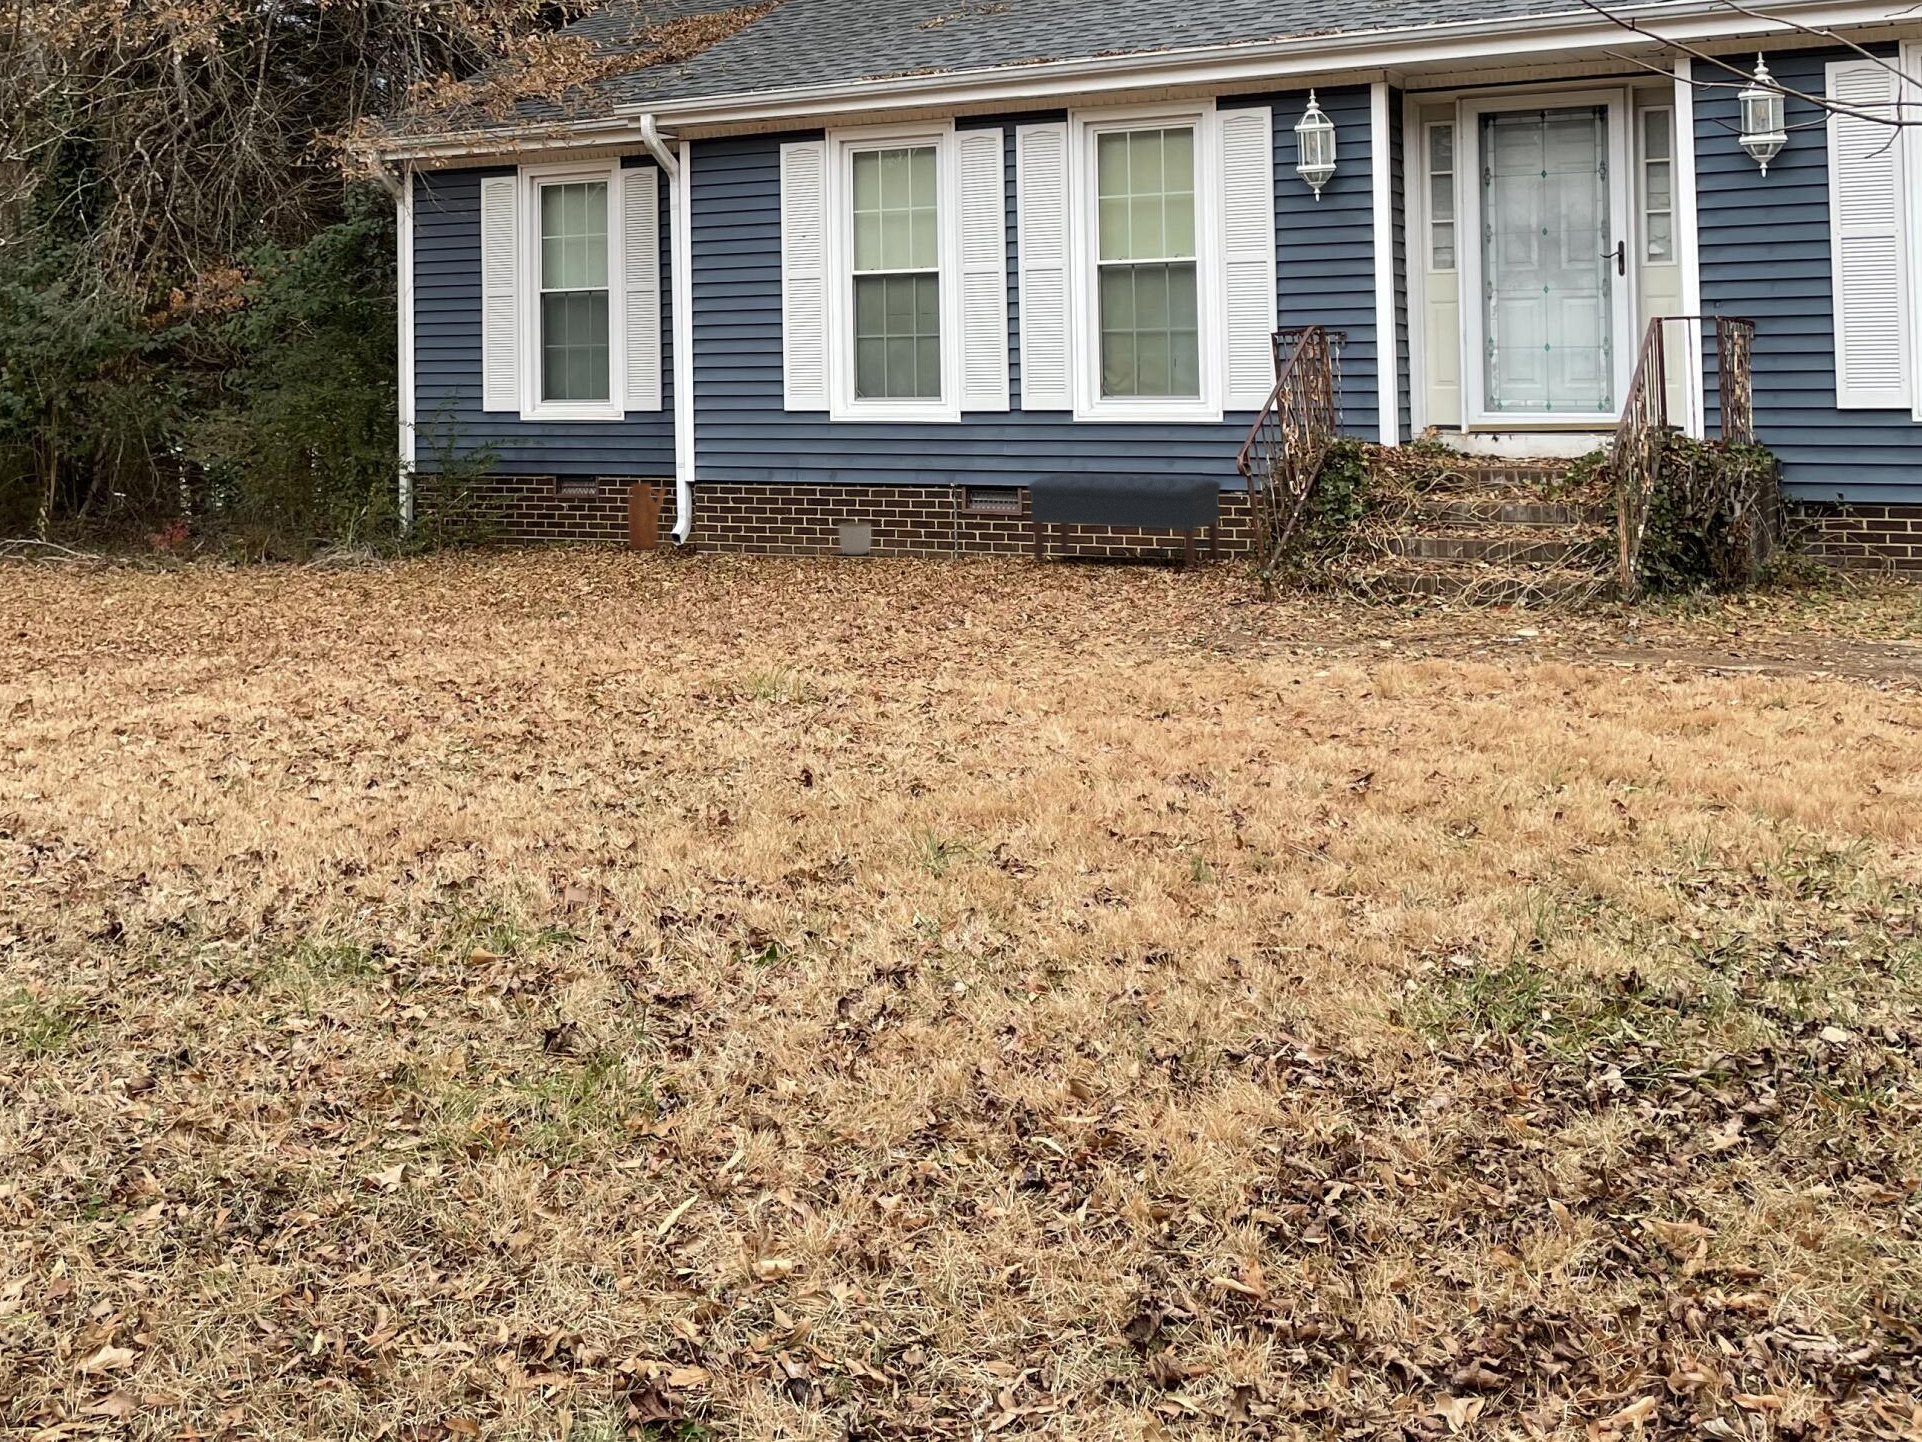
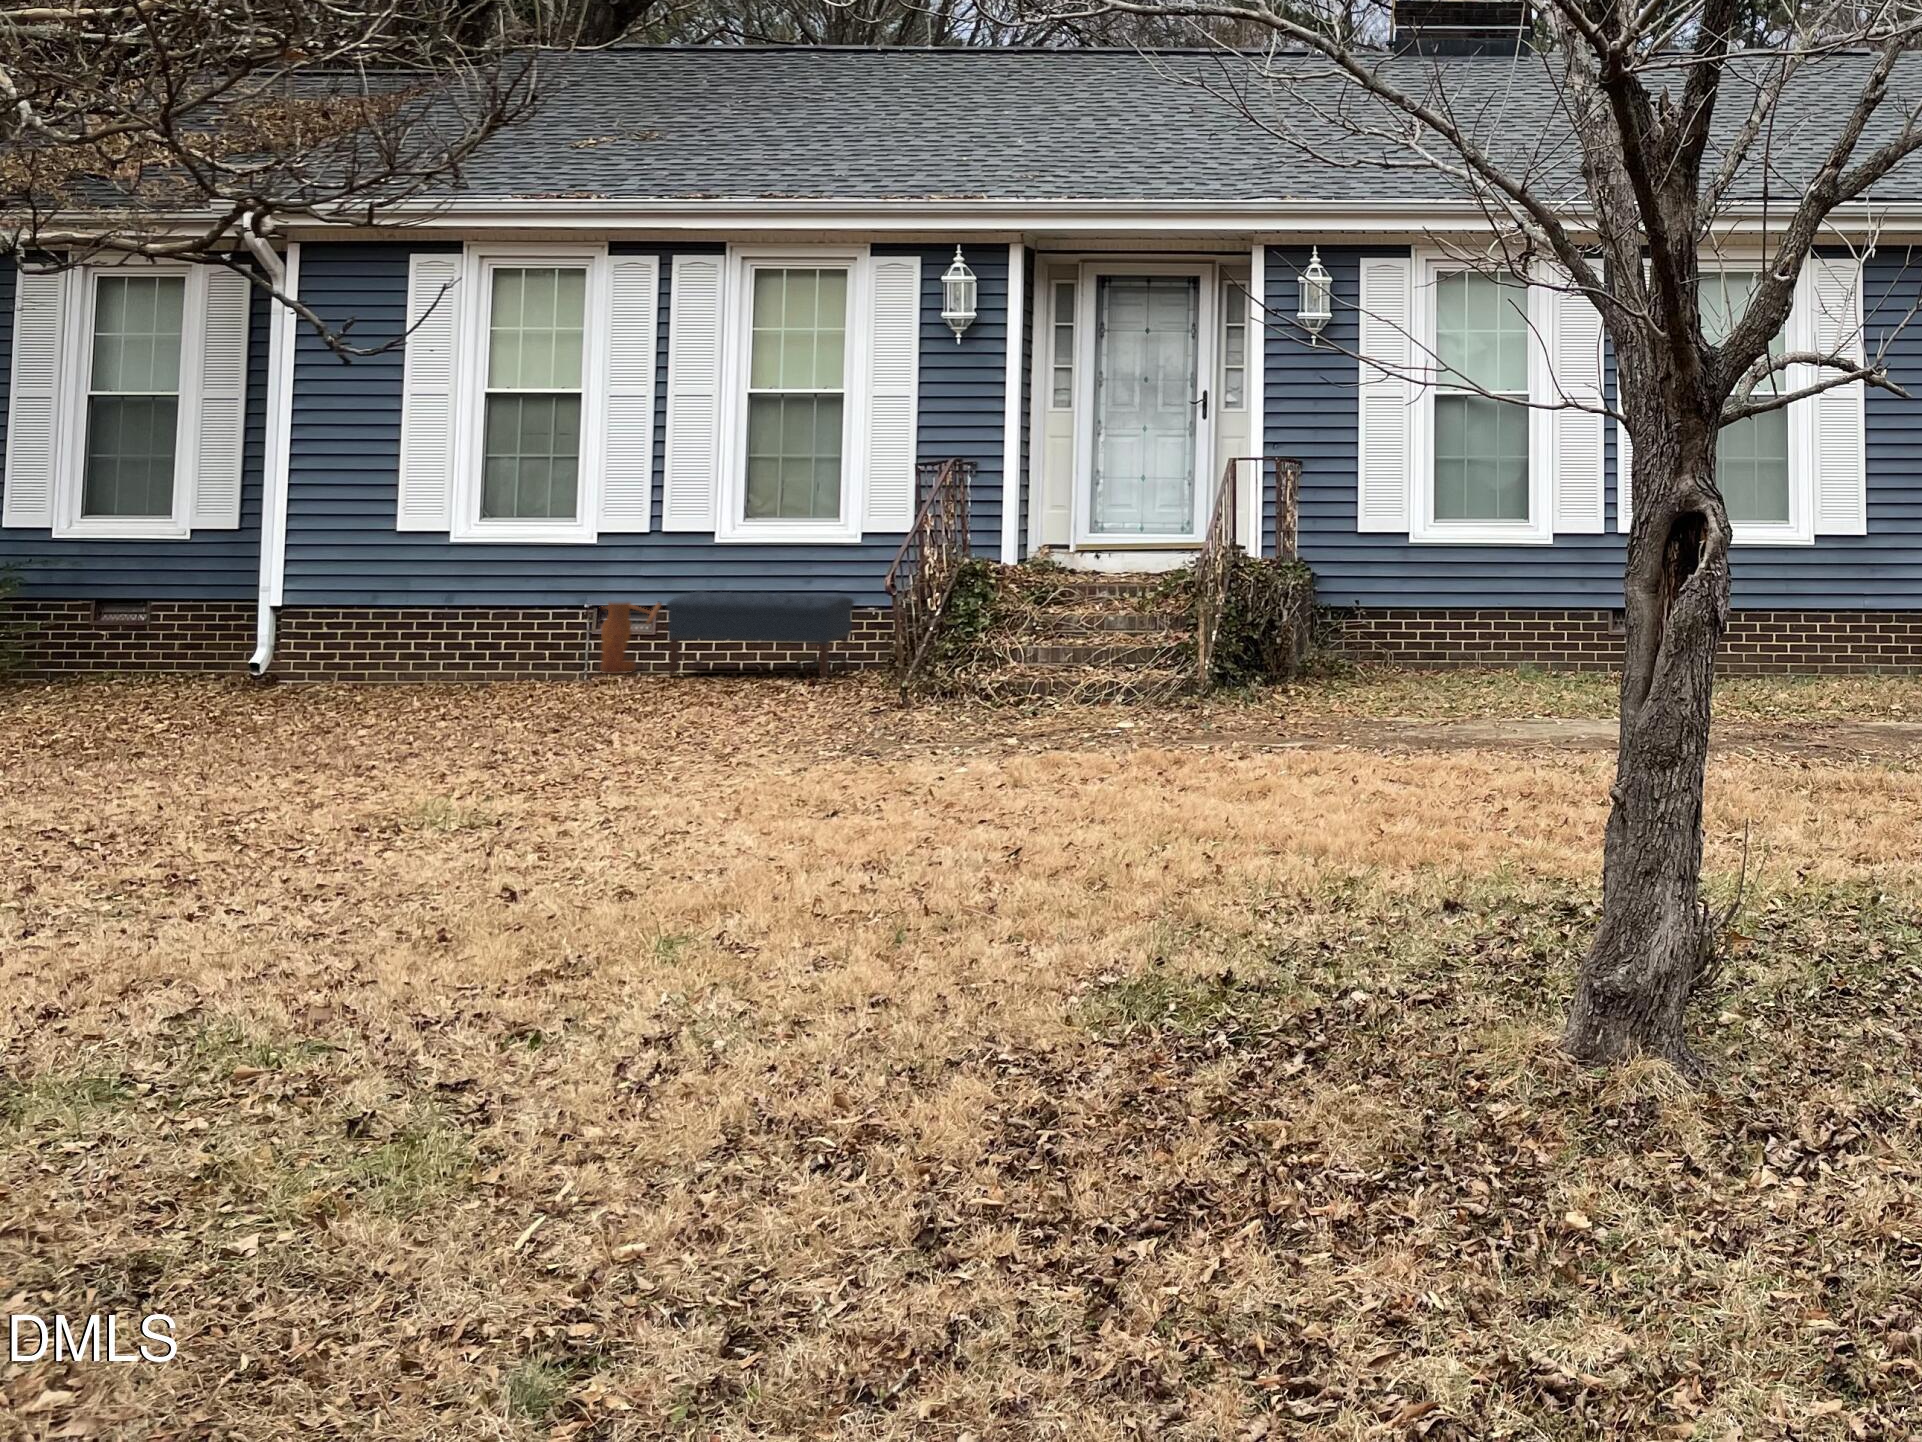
watering can: present [628,483,666,550] -> present [600,601,662,674]
planter: present [838,522,871,555] -> none [455,641,492,675]

